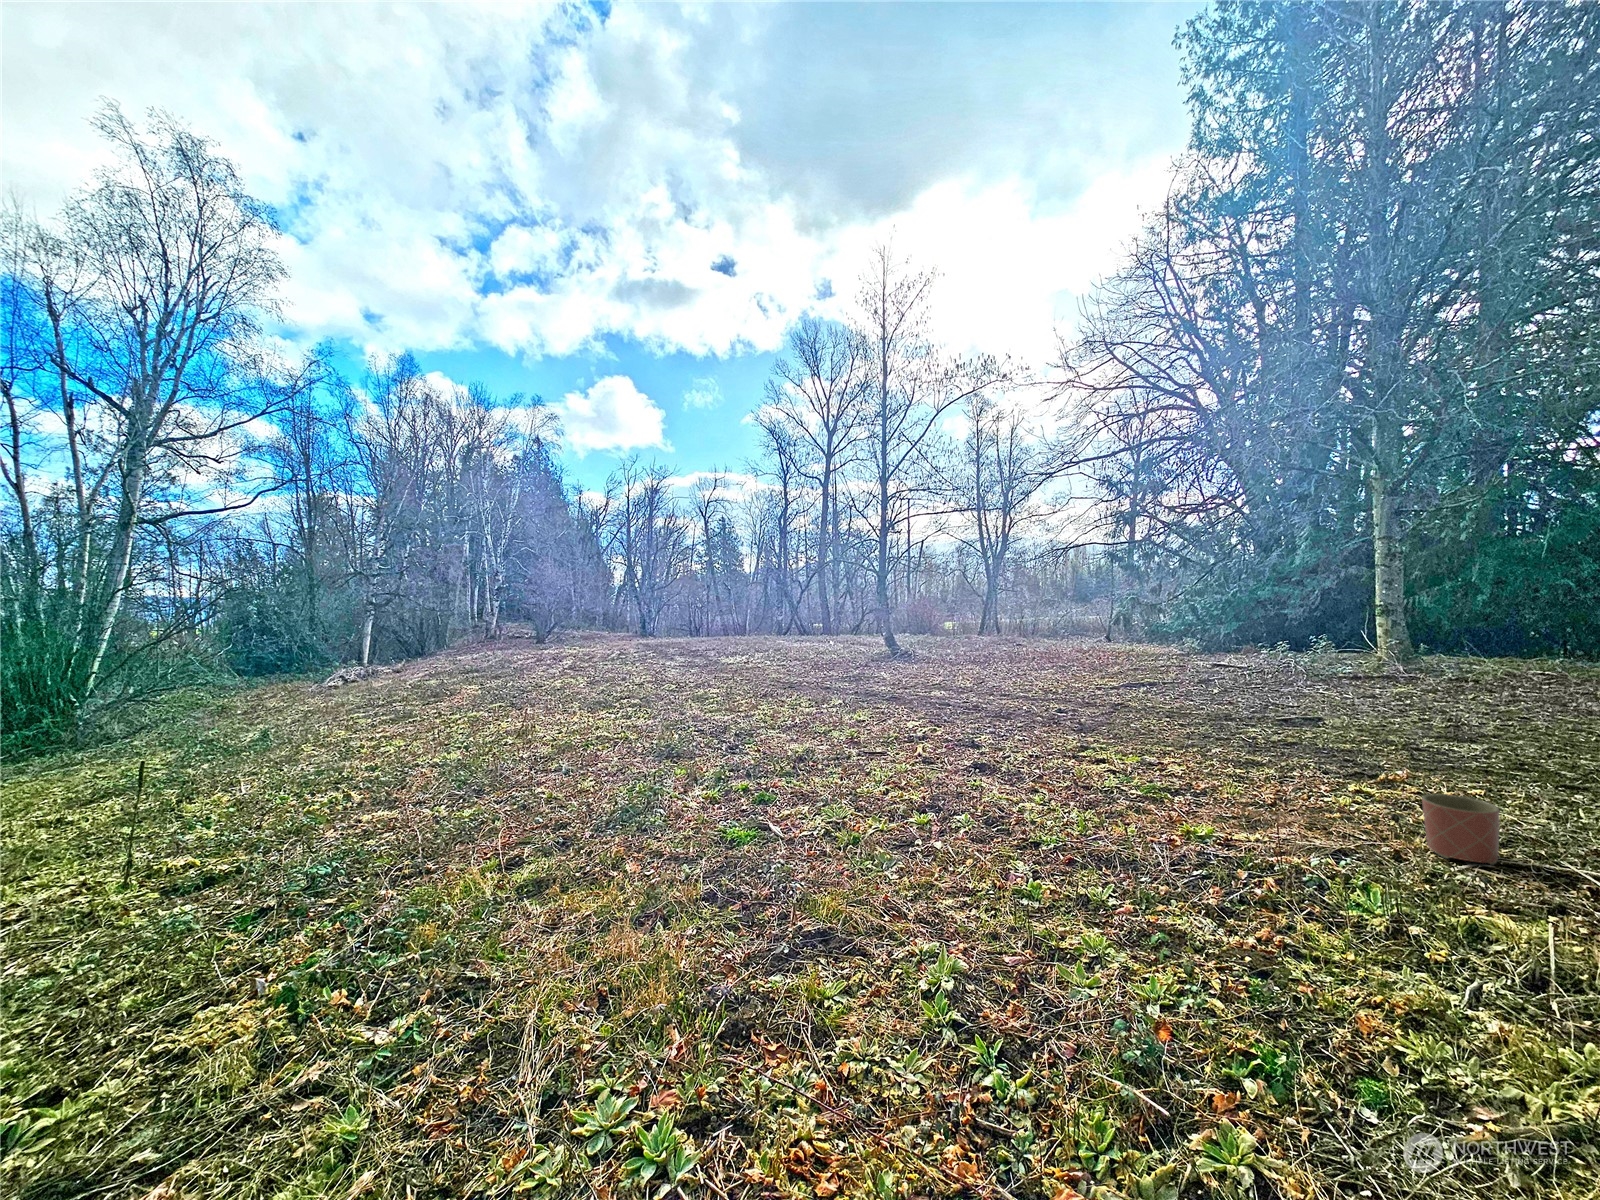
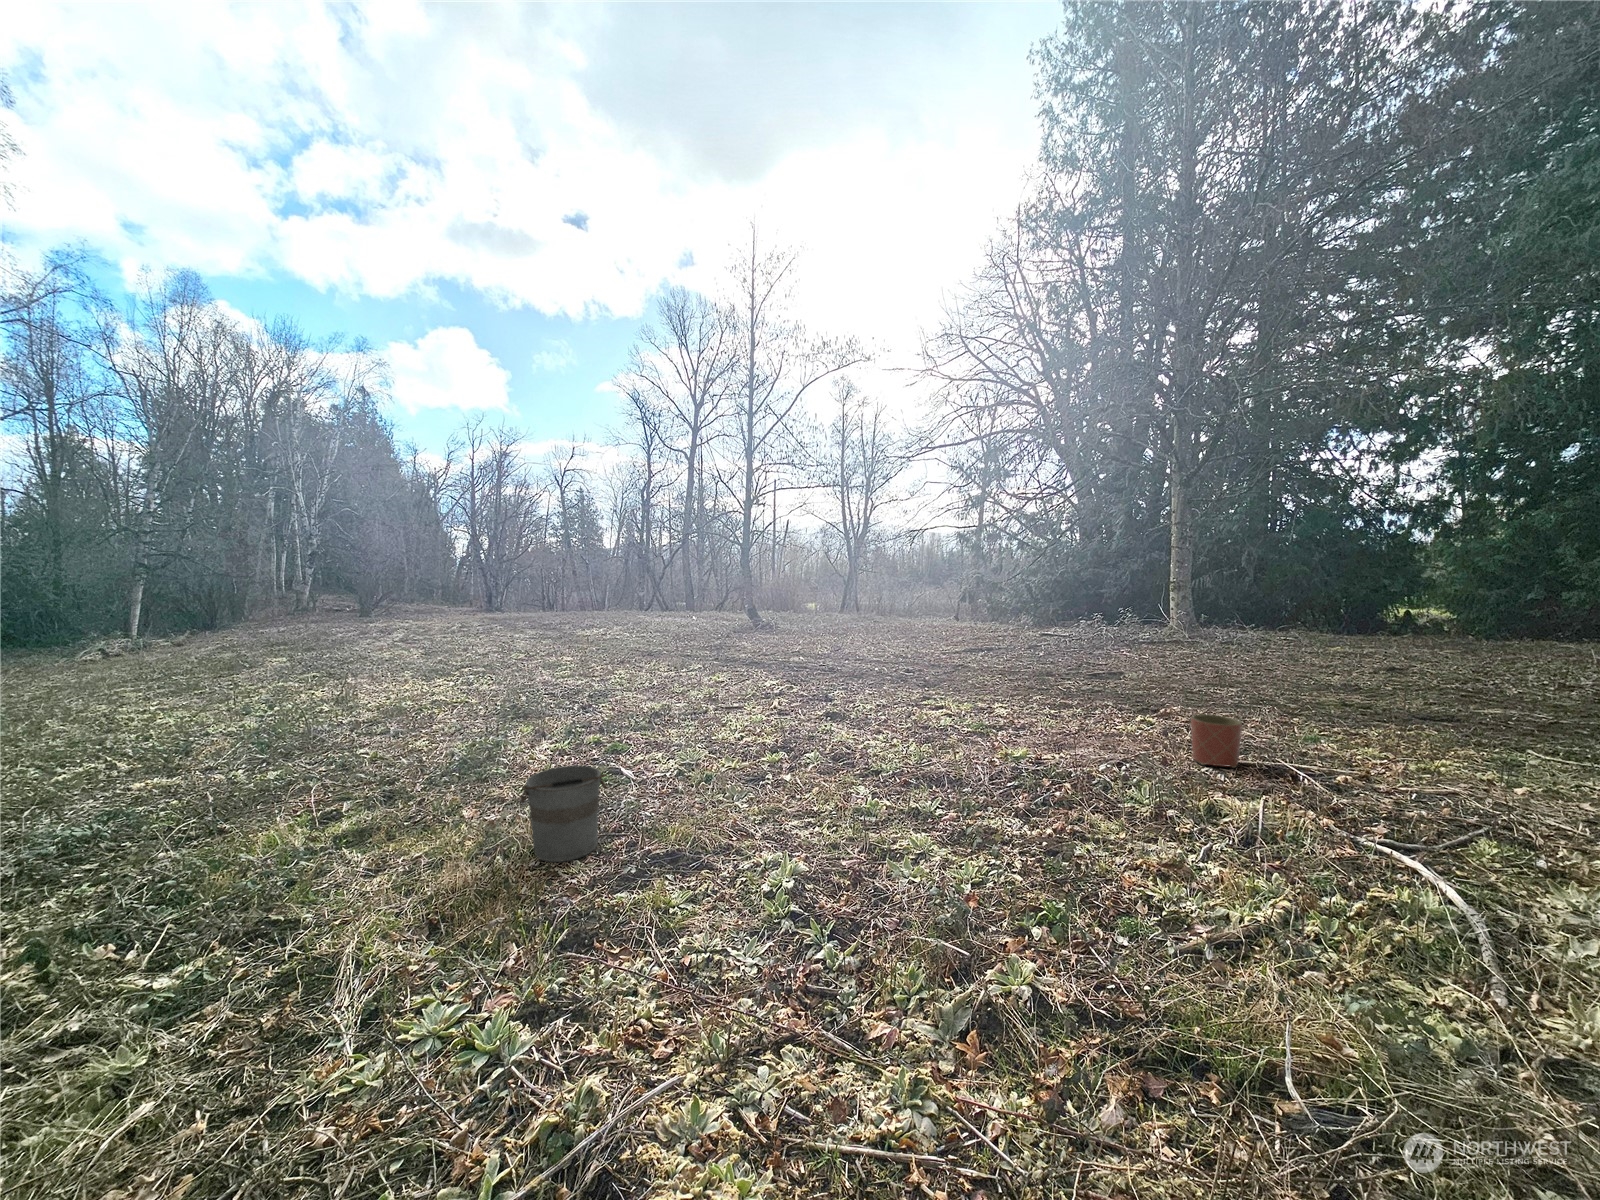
bucket: none [689,835,764,932] -> present [521,765,606,862]

